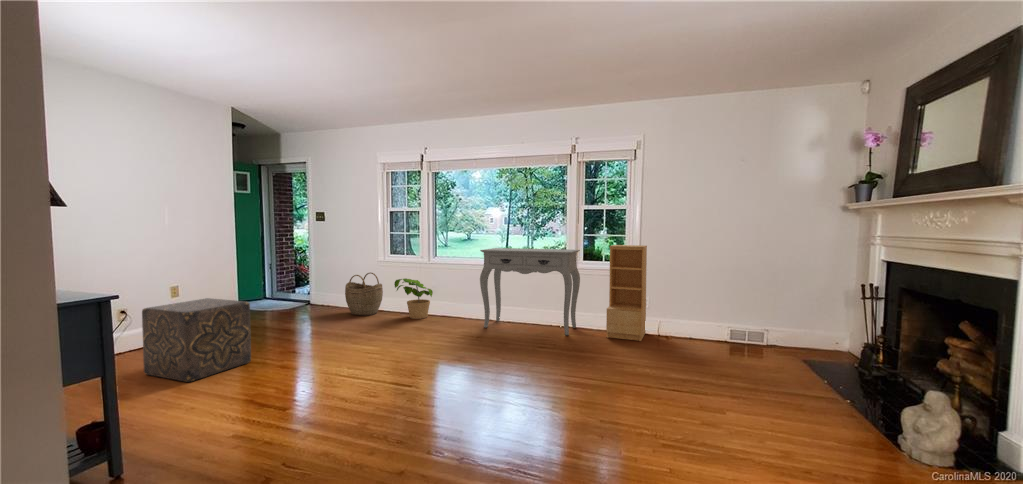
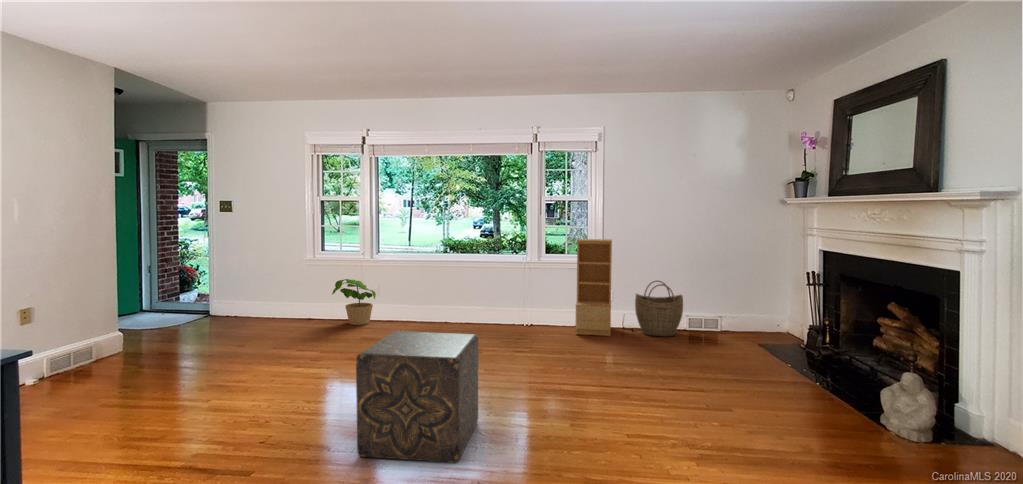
console table: present [480,248,580,335] -> none [438,243,543,334]
woven basket: present [345,272,383,316] -> present [635,281,683,336]
ottoman: present [142,298,251,382] -> present [356,331,478,463]

